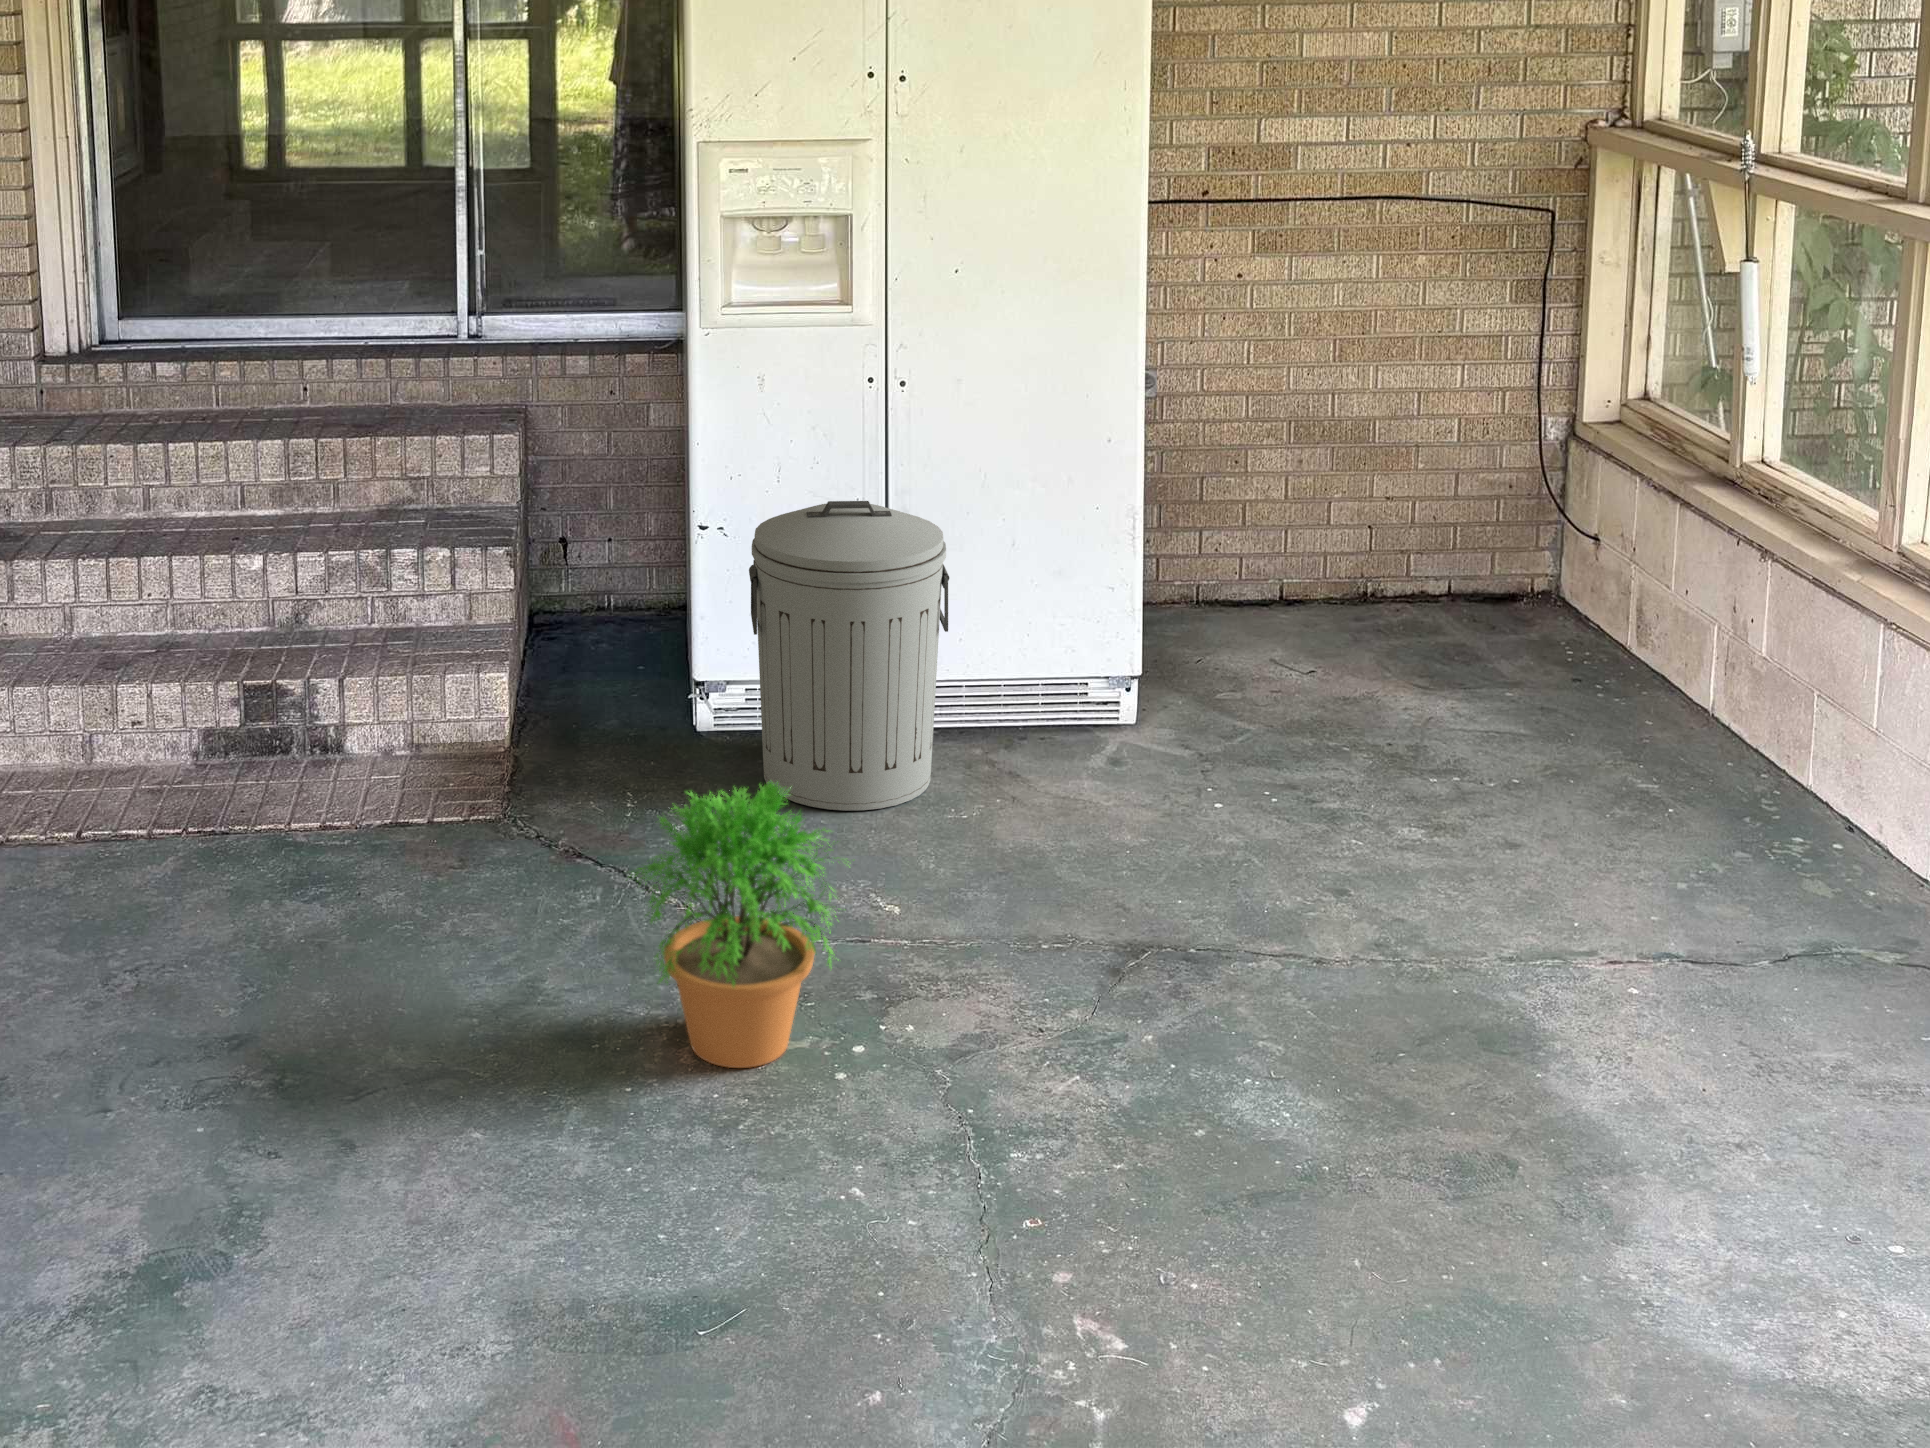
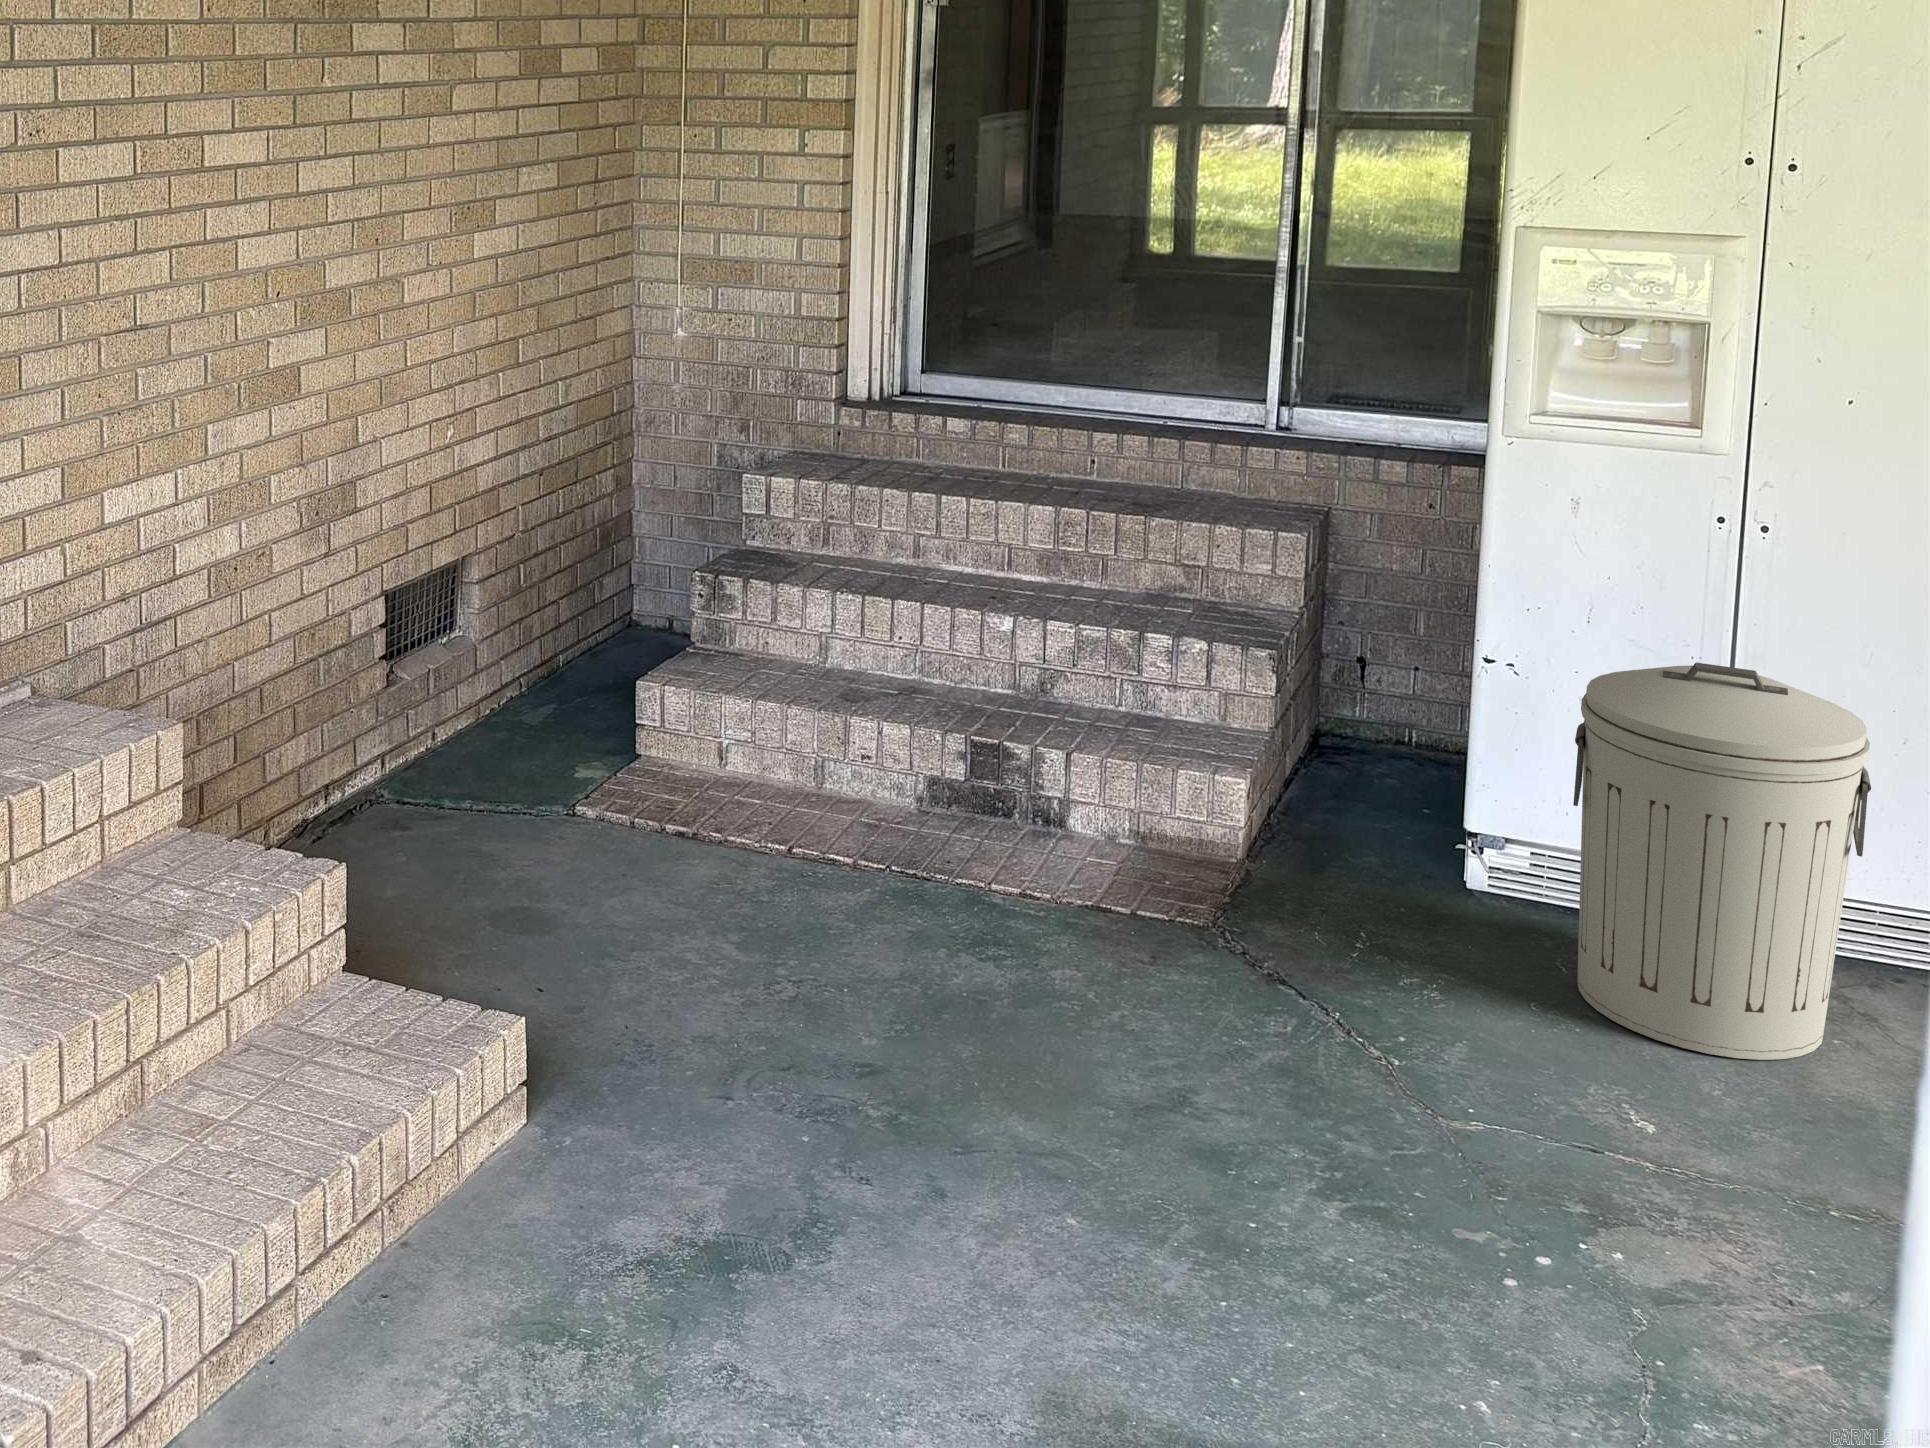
potted plant: present [628,782,854,1068] -> none [1315,955,1638,1312]

